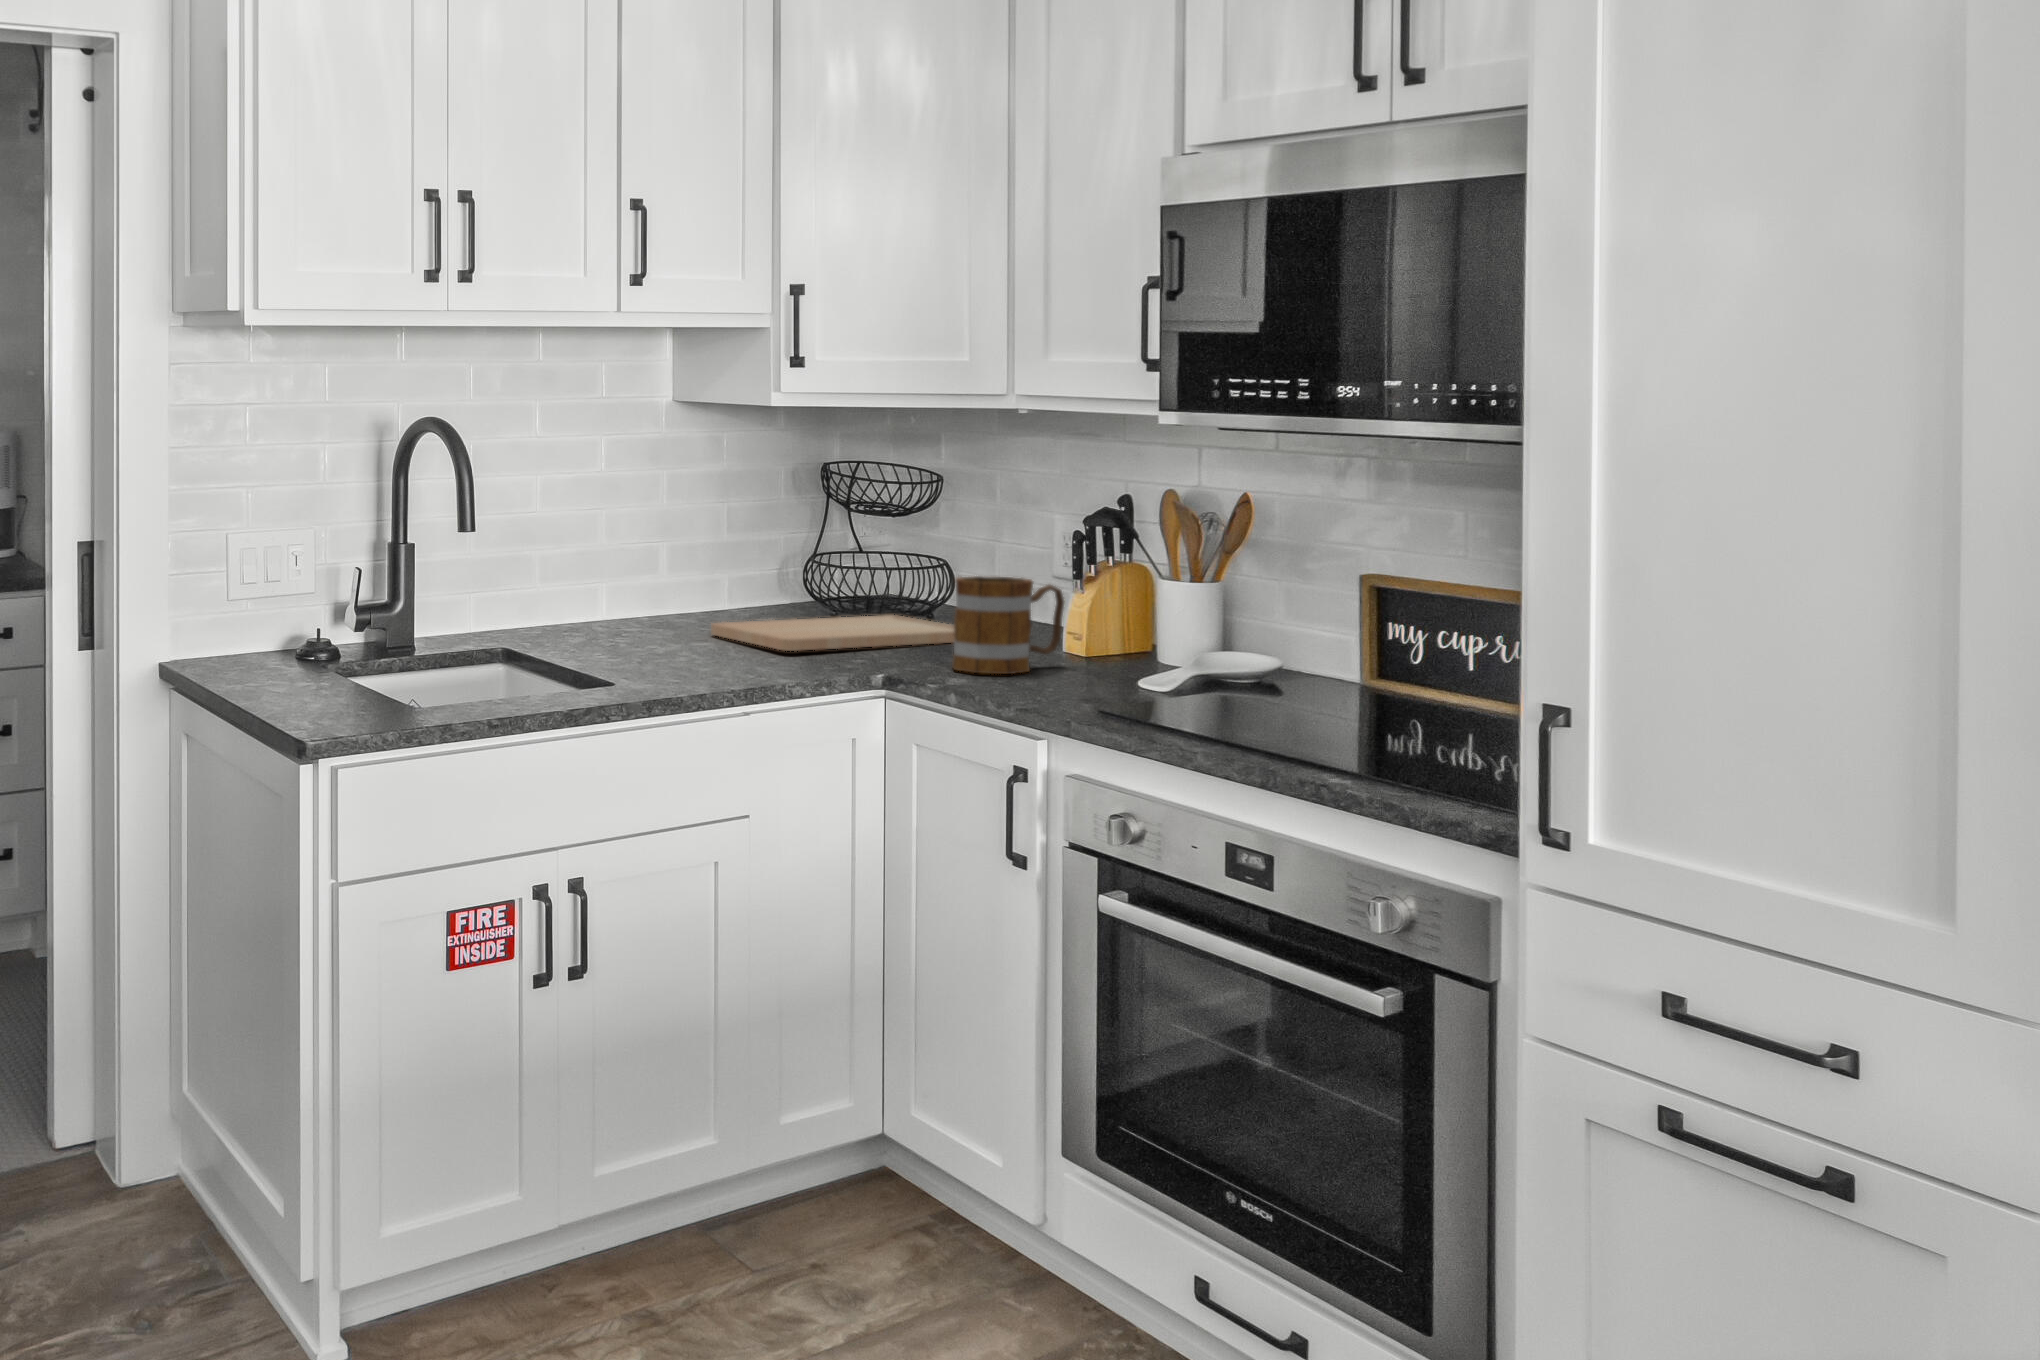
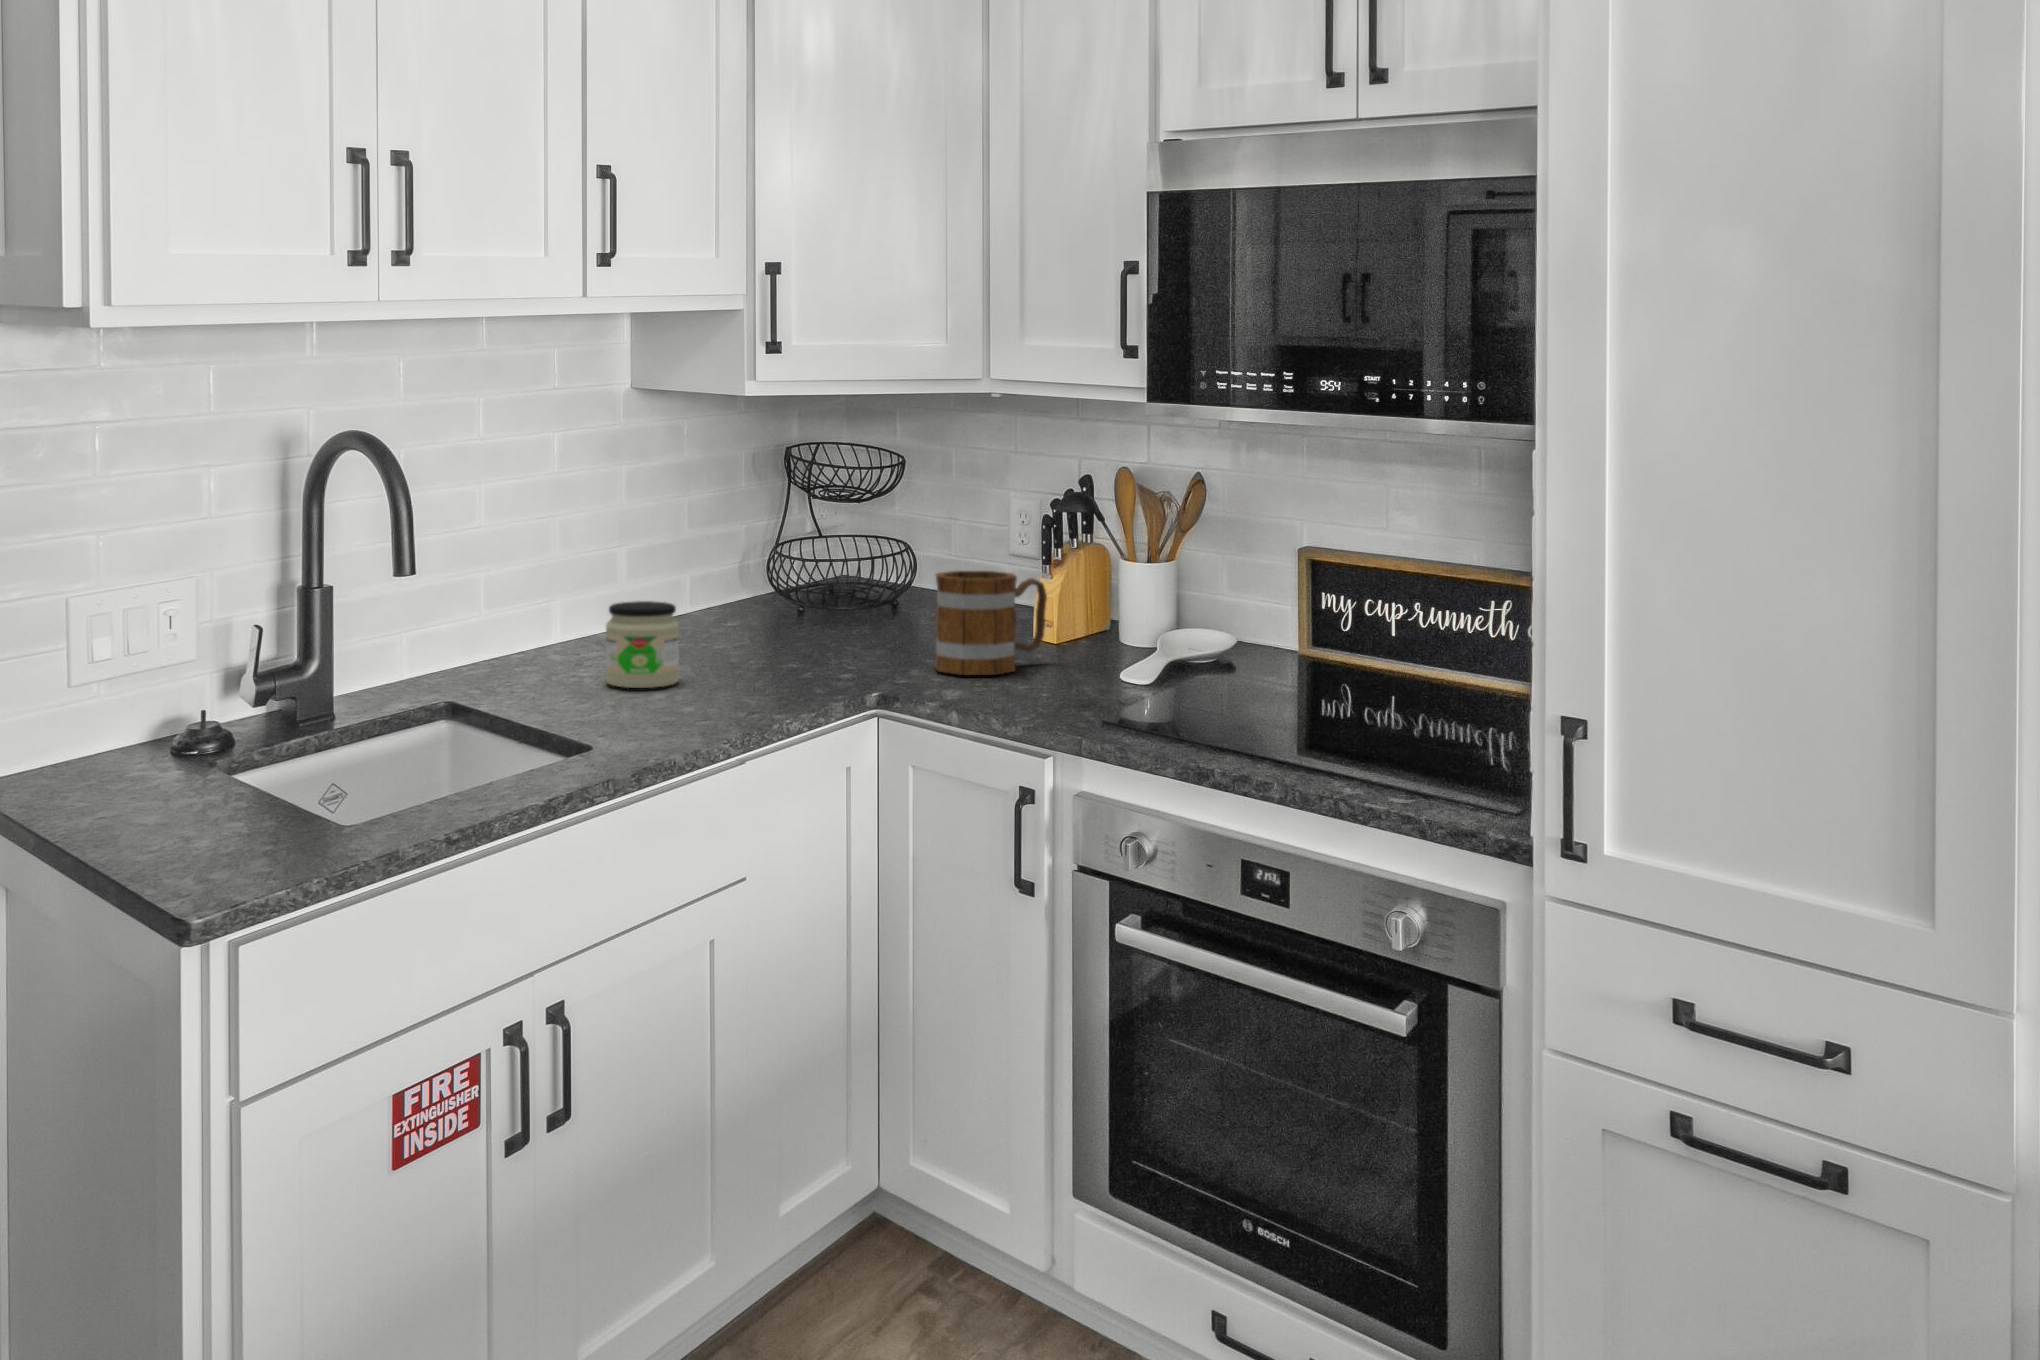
jar: none [643,598,710,675] -> present [606,601,679,688]
cutting board: present [711,615,955,651] -> none [669,606,954,654]

